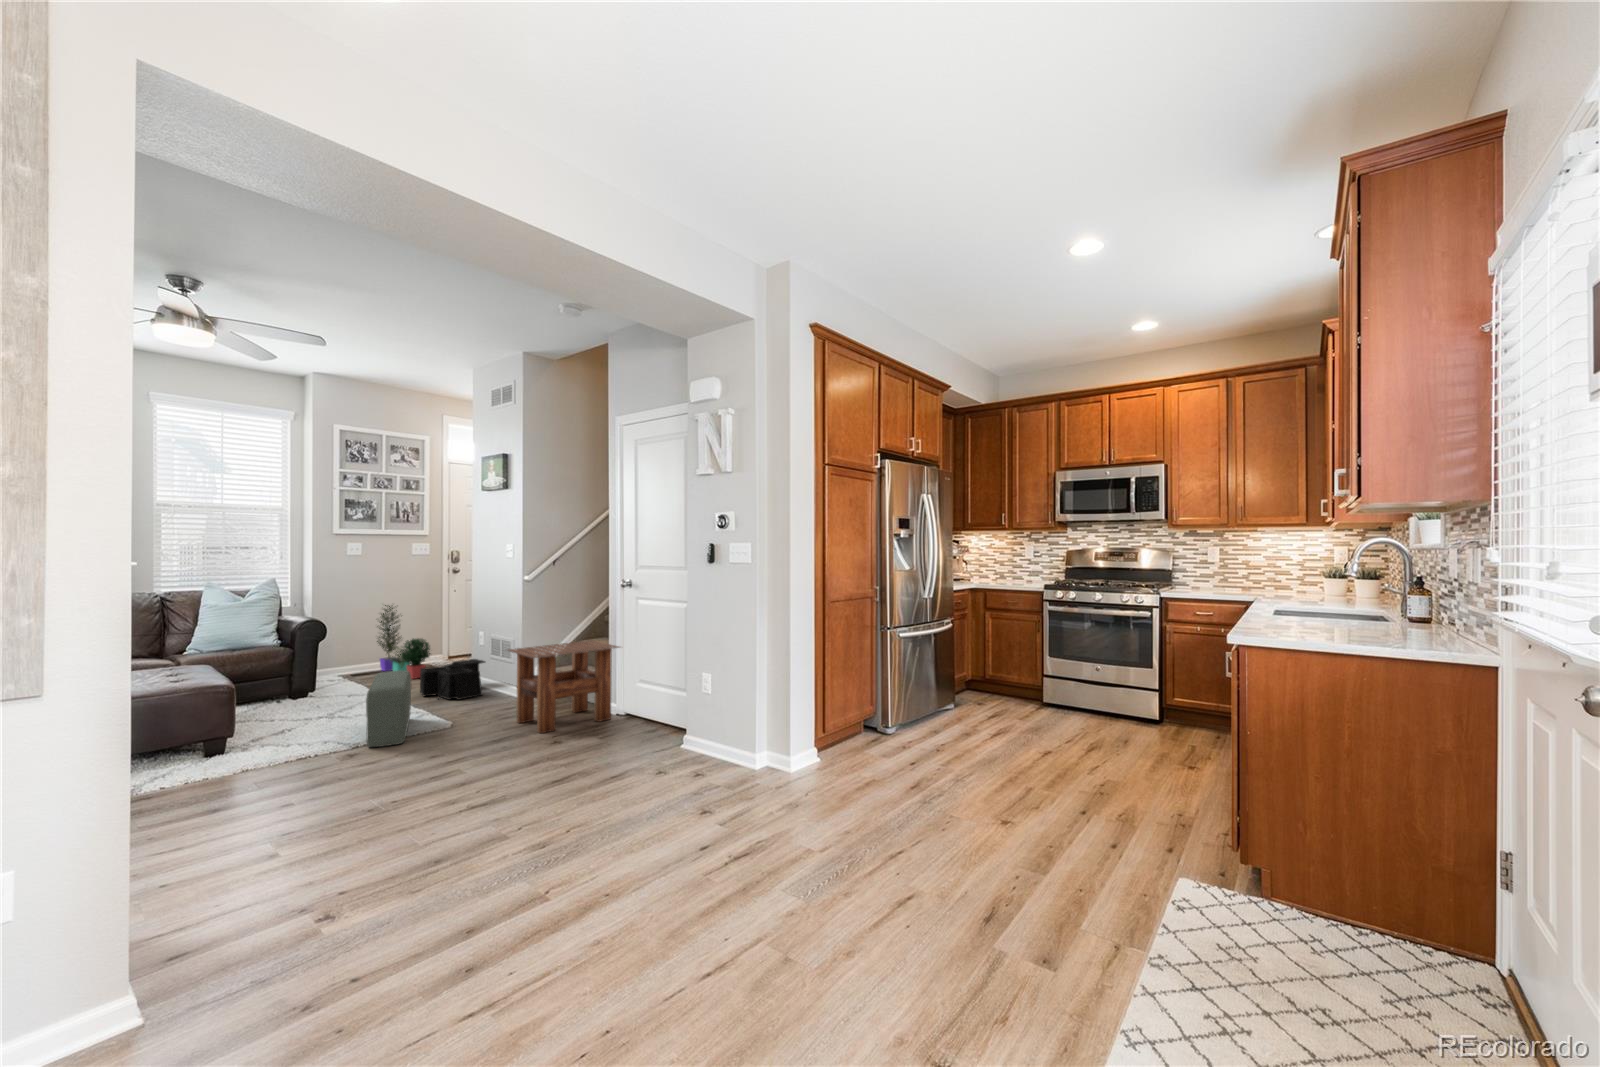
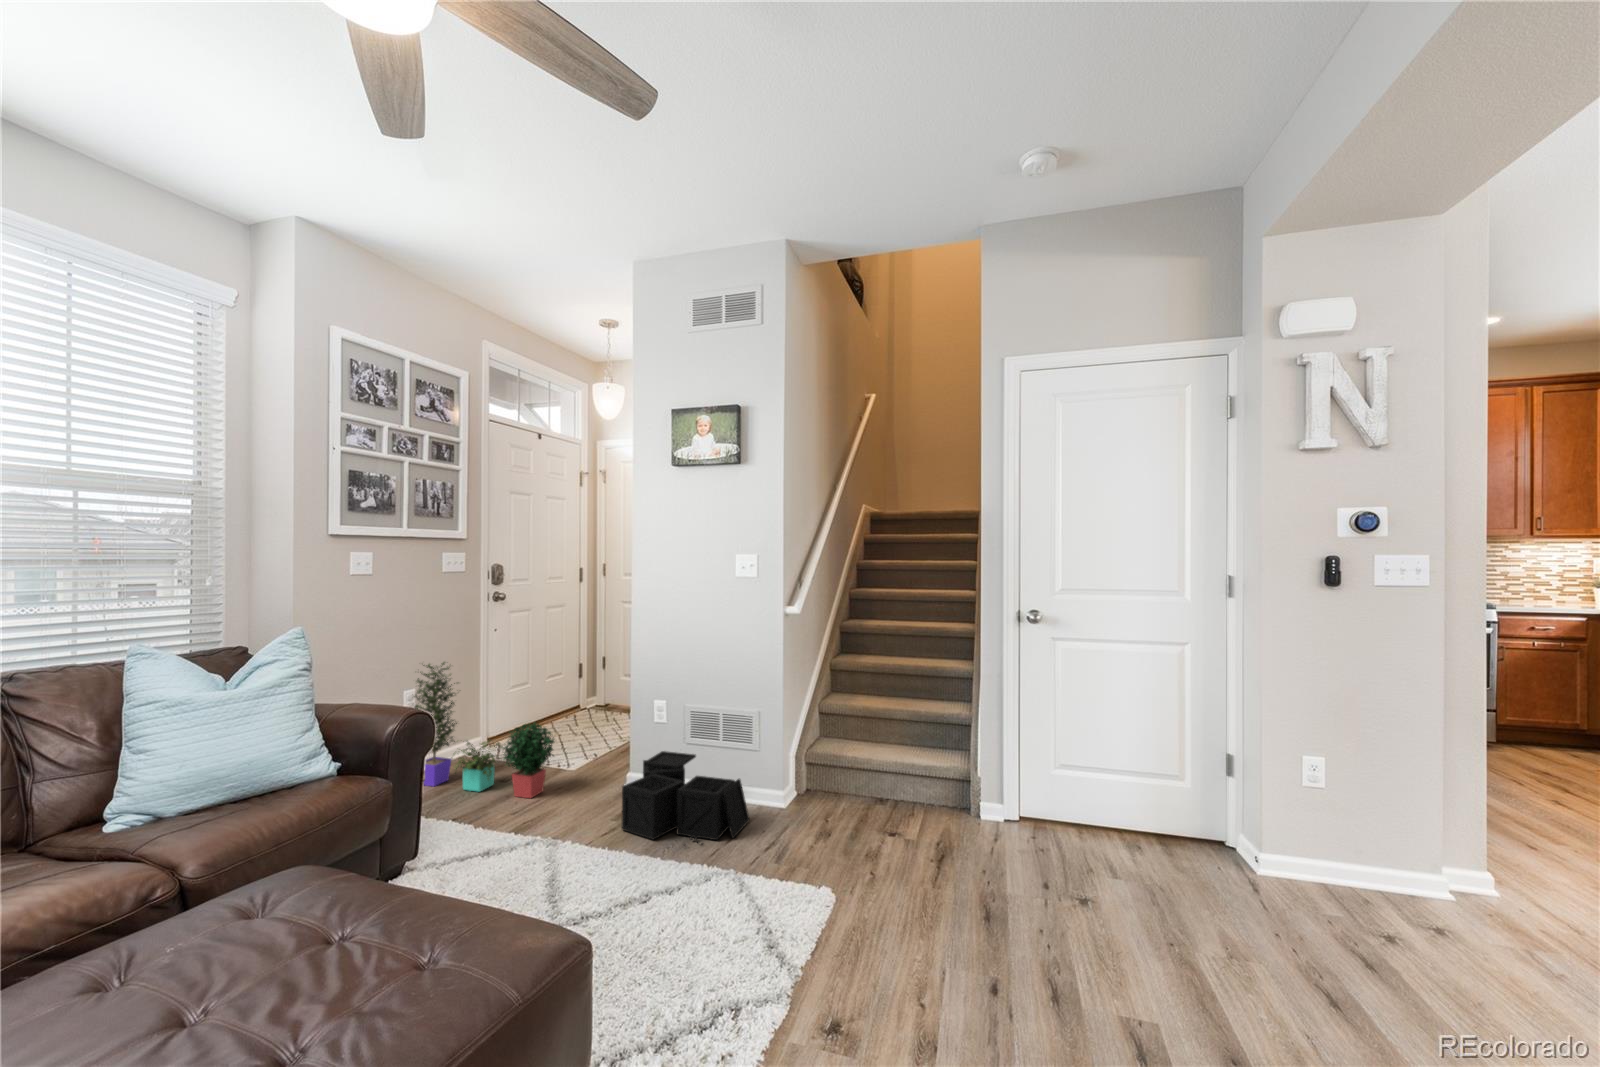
side table: present [508,640,619,733] -> none [941,712,1076,896]
pouf: present [366,671,411,747] -> none [721,813,926,1018]

